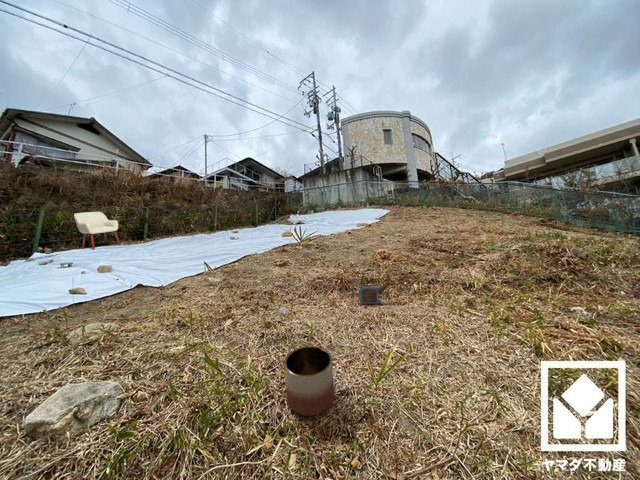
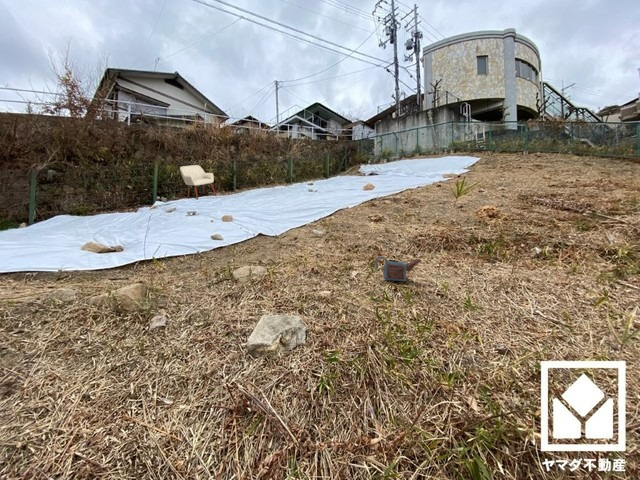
watering can: present [351,282,390,304] -> present [375,256,421,281]
planter: present [285,346,334,416] -> none [442,296,492,351]

